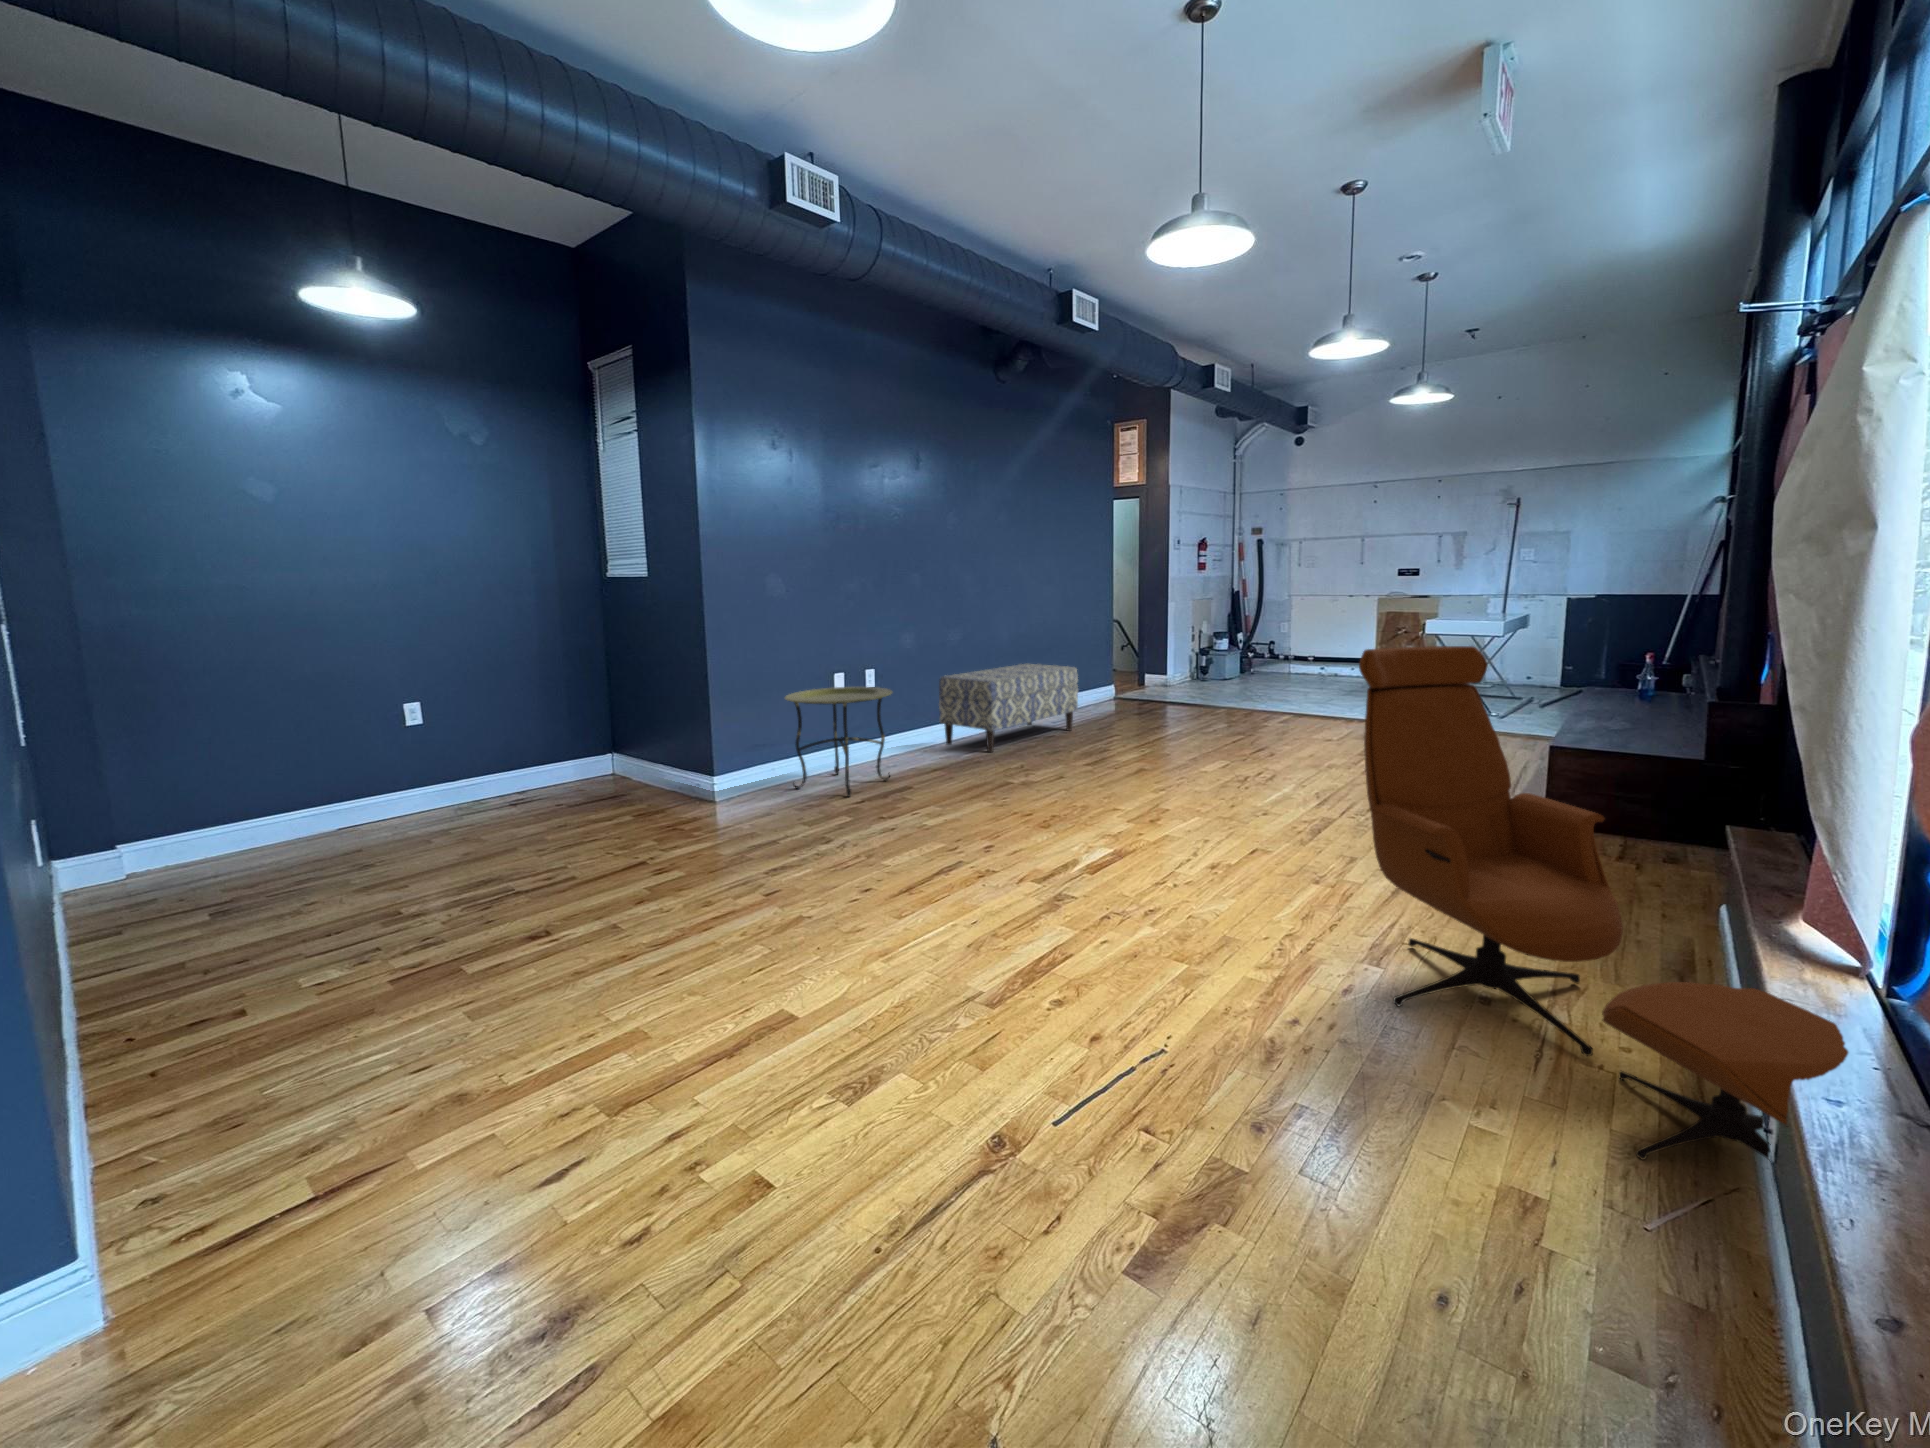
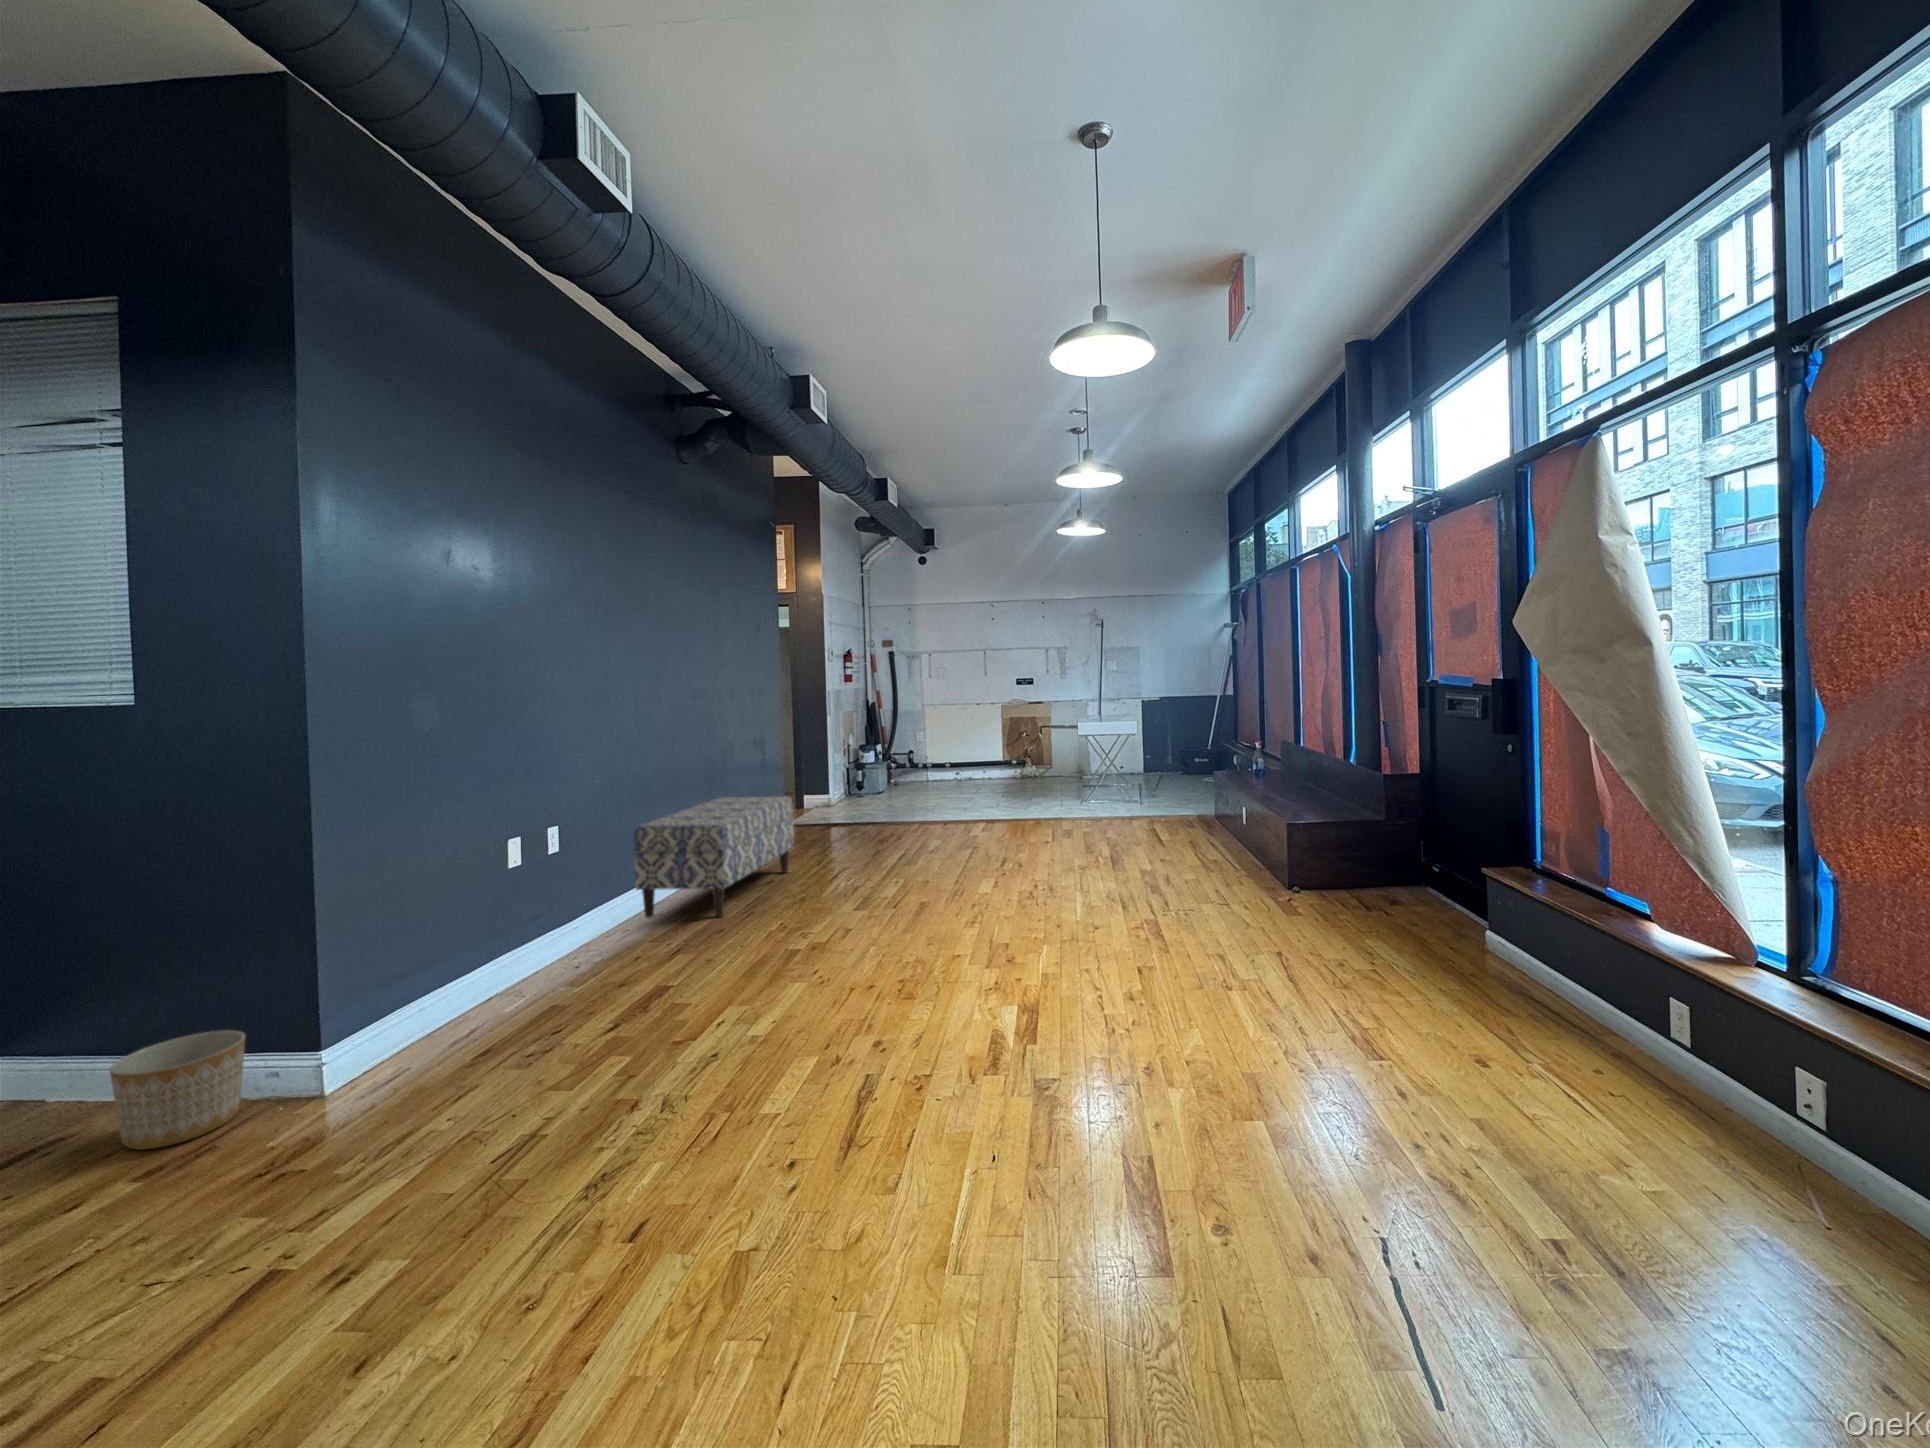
lounge chair: present [1359,646,1848,1159] -> none [1289,752,1754,1148]
side table: present [785,687,892,796] -> none [451,853,633,1035]
planter: none [632,755,685,805] -> present [110,1030,245,1150]

